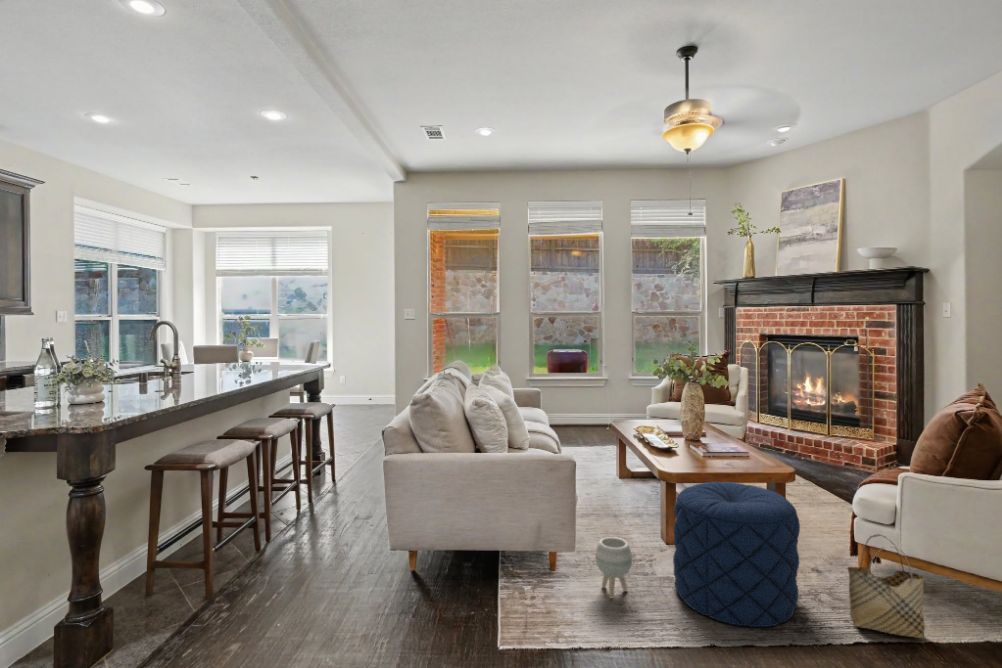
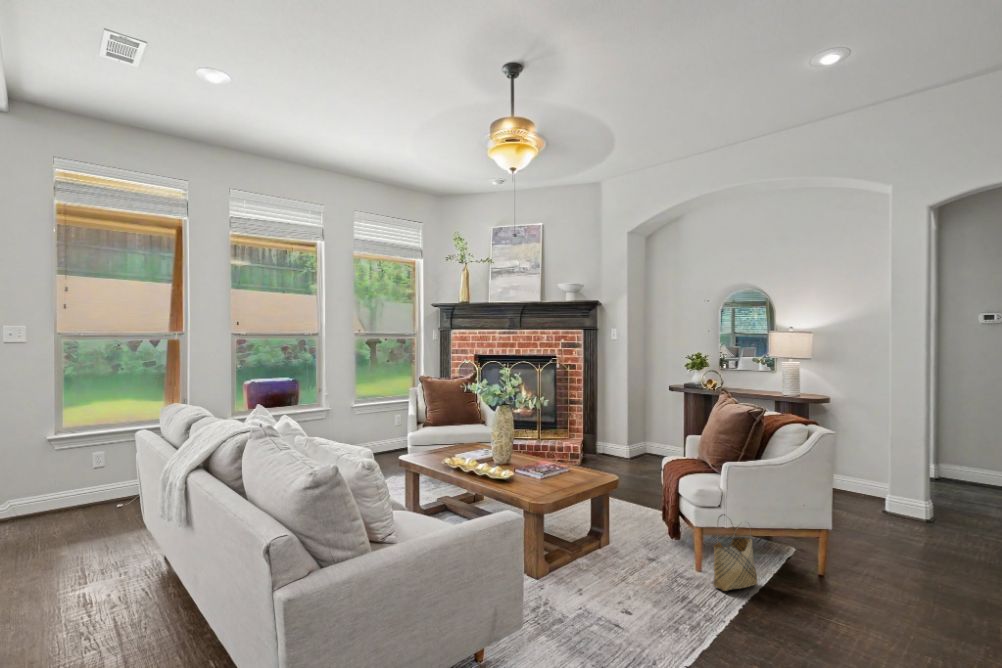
pouf: present [673,482,800,627] -> none [587,495,694,625]
planter: present [595,537,632,598] -> none [541,576,579,643]

